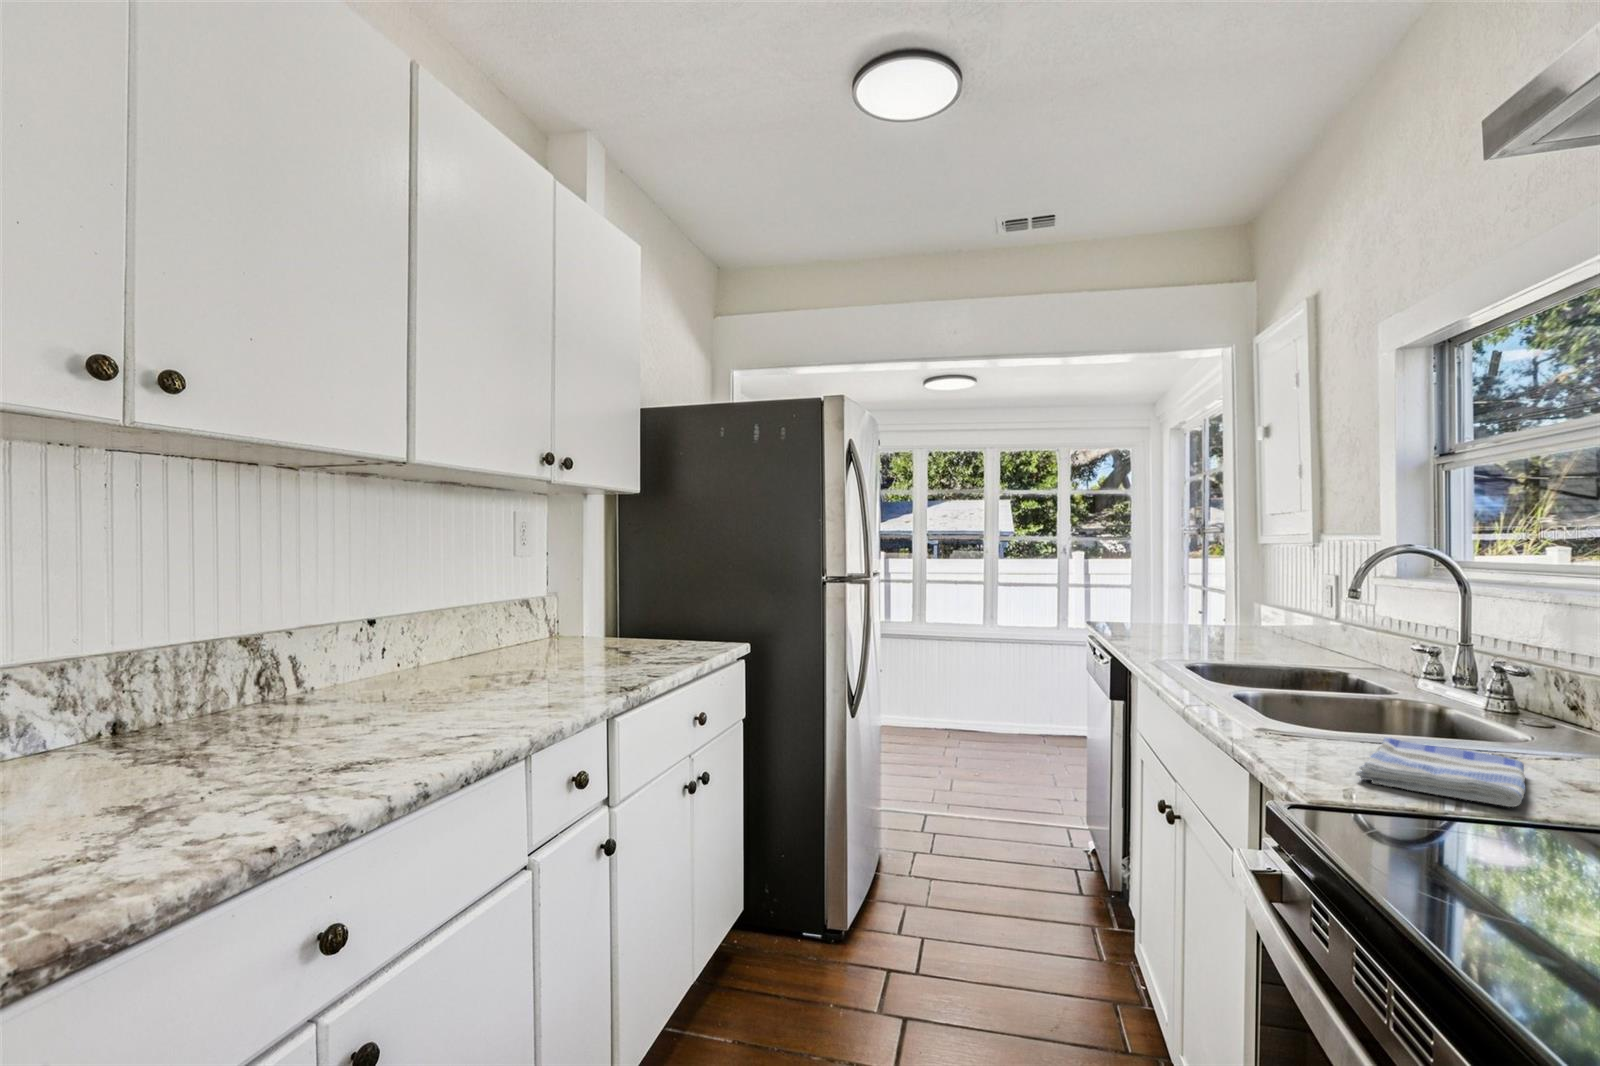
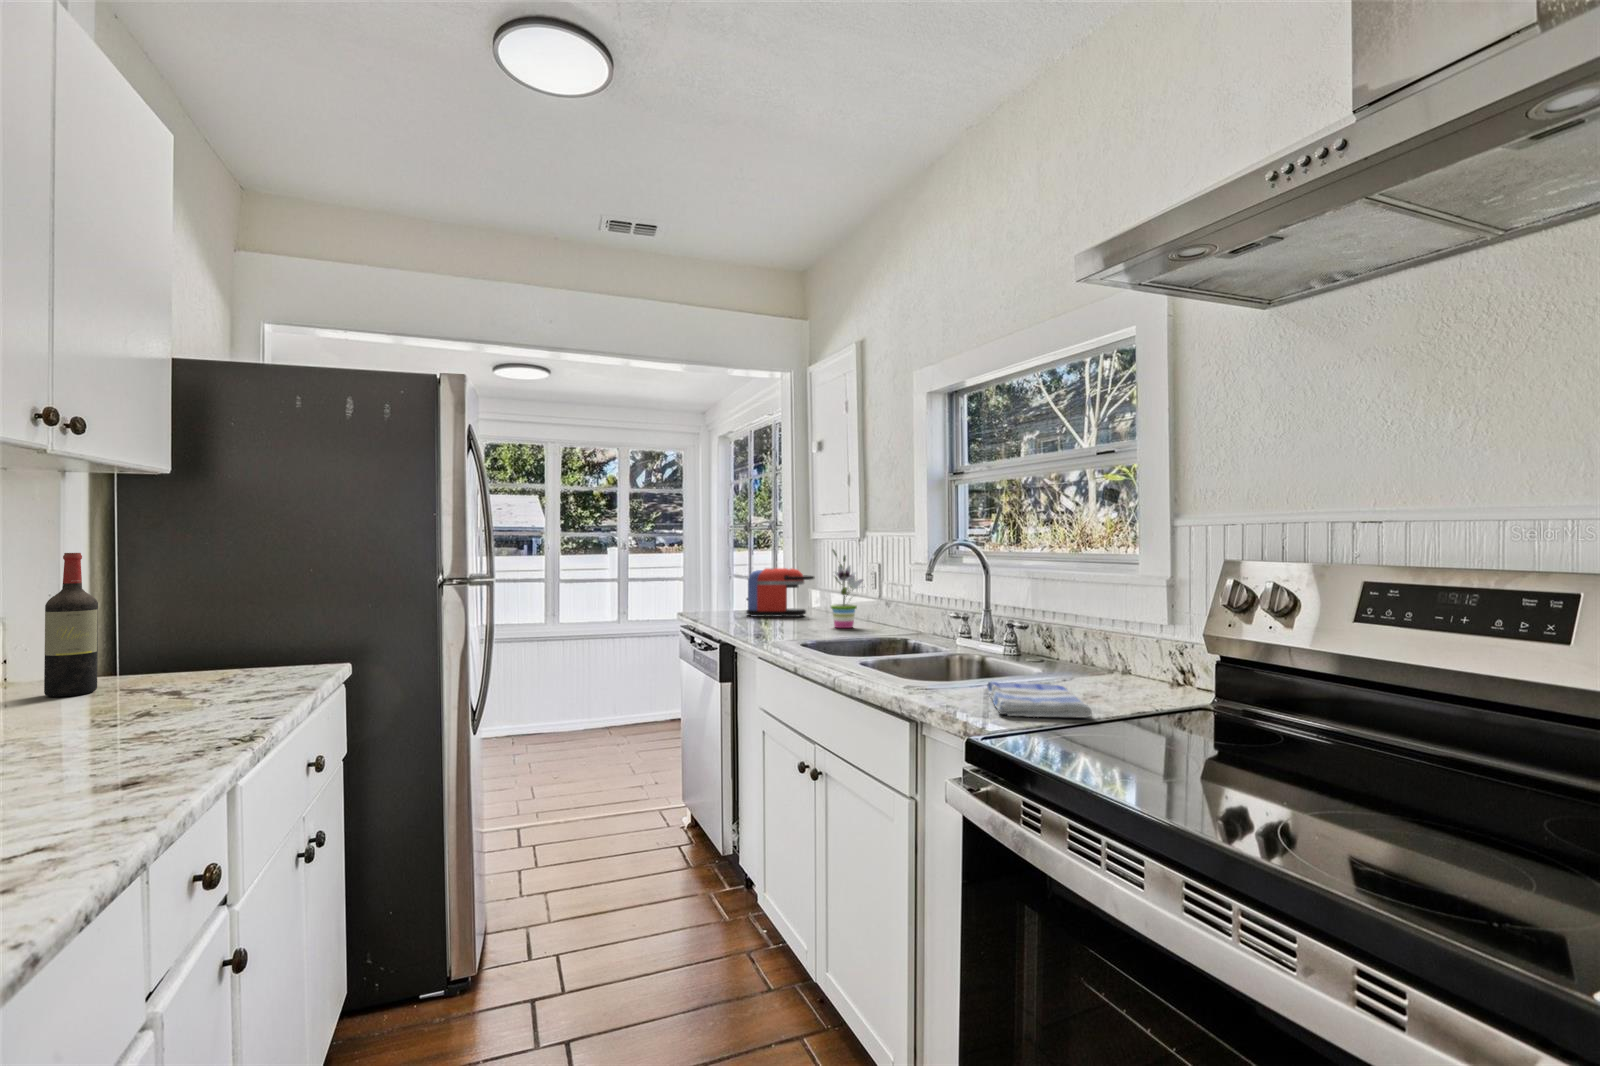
wine bottle: none [572,550,600,648] -> present [44,553,98,697]
potted plant: none [1256,555,1310,654] -> present [831,550,863,628]
coffee maker: none [1161,577,1251,636] -> present [746,568,814,617]

